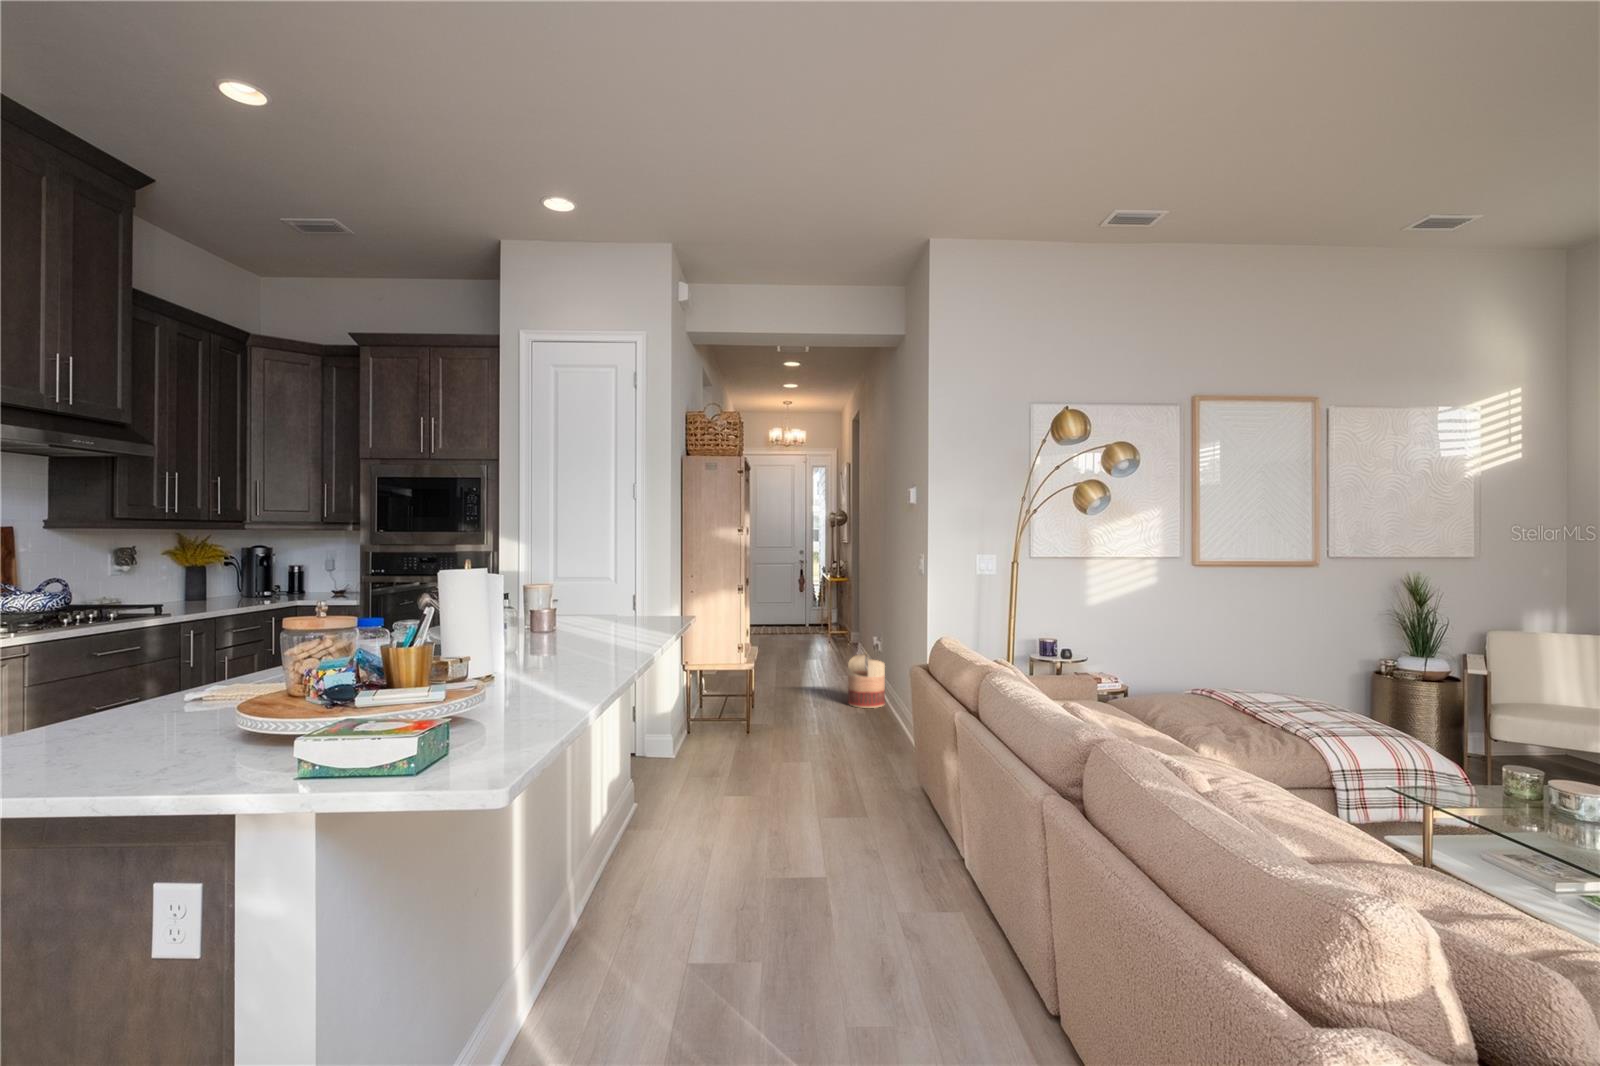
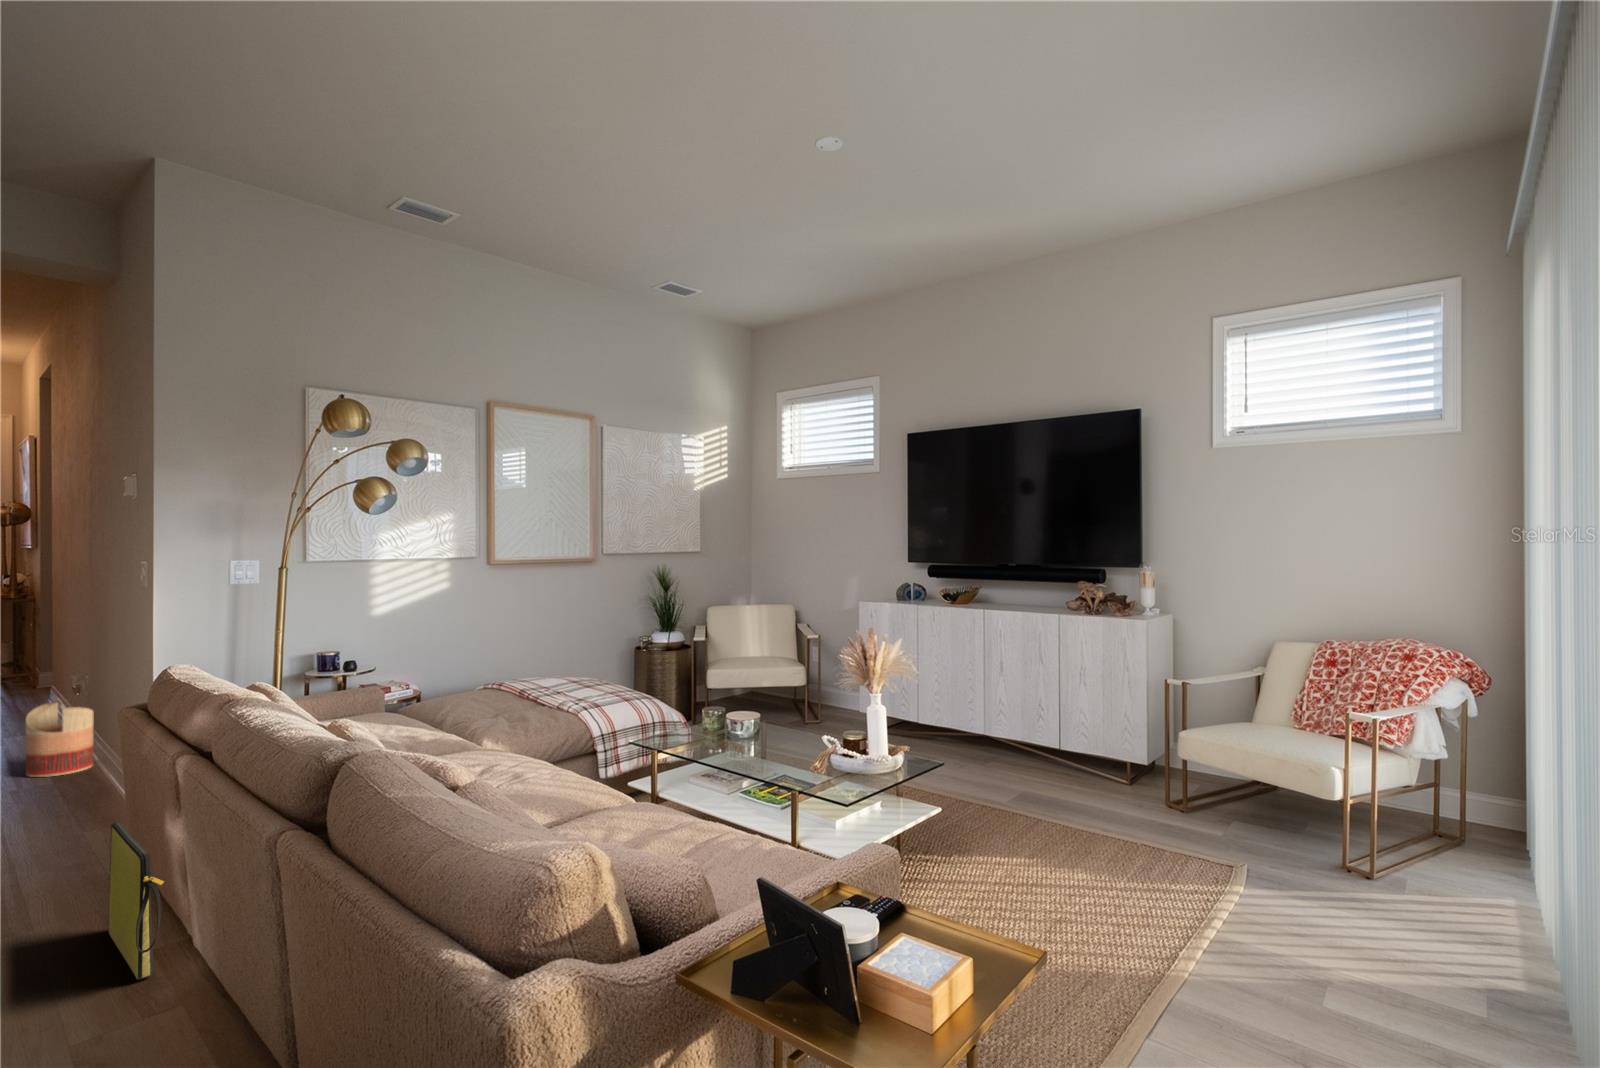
bag: none [900,758,938,891] -> present [108,822,164,980]

